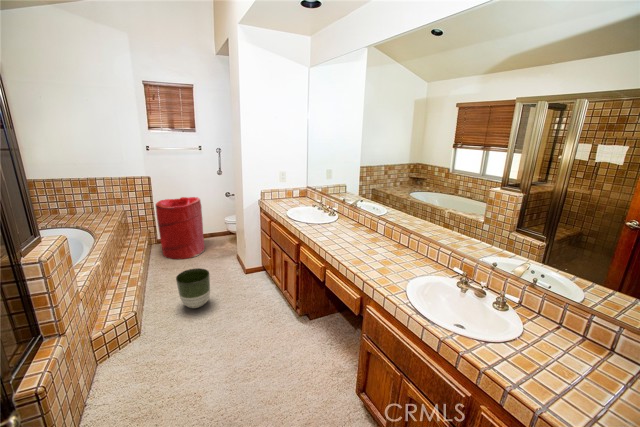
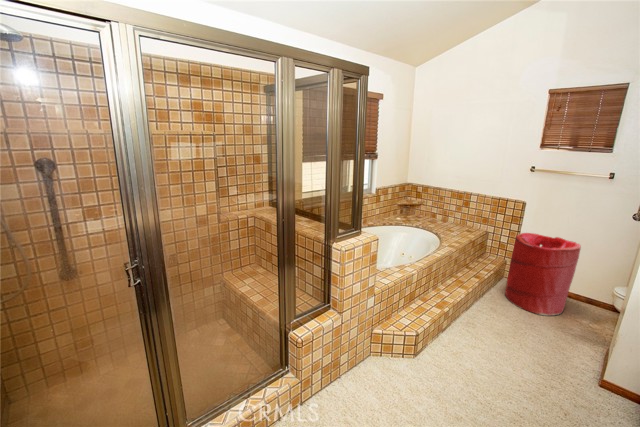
planter: present [176,268,210,308] -> none [473,324,521,379]

